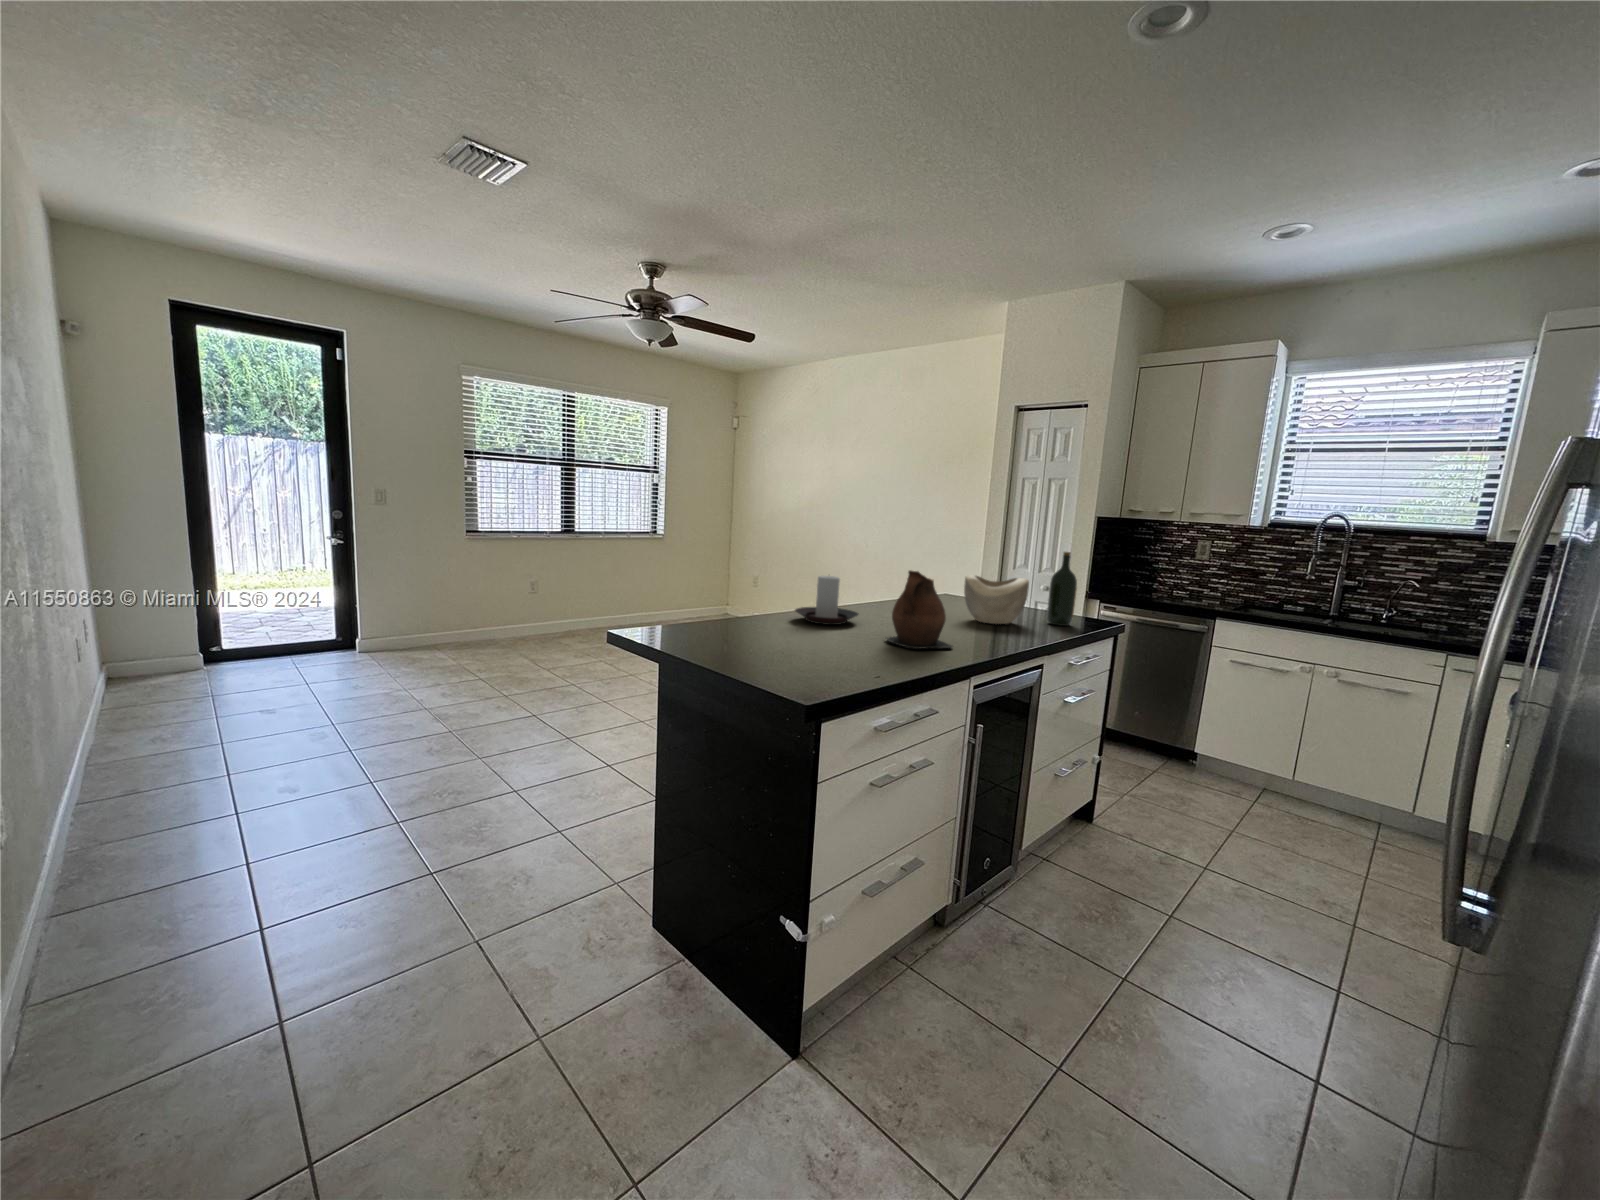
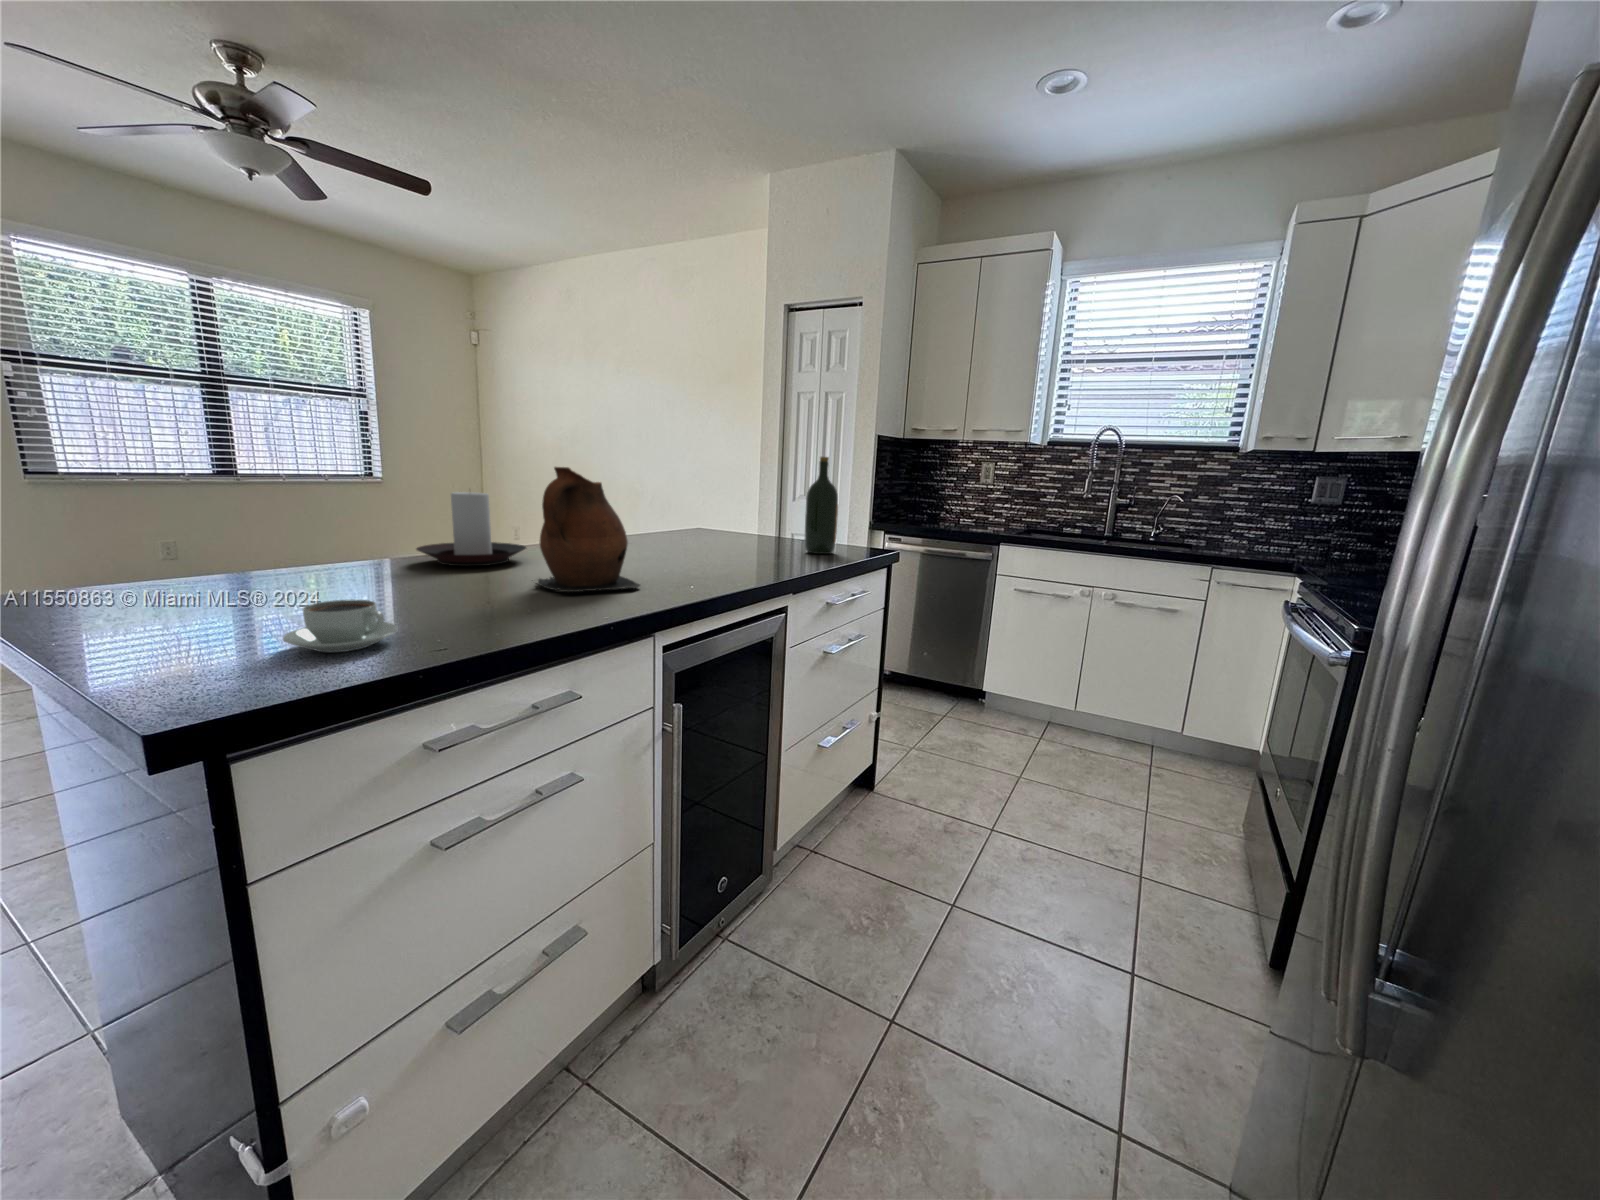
decorative bowl: present [964,575,1029,624] -> none [693,491,776,555]
coffee cup: none [811,649,859,677] -> present [283,600,398,653]

